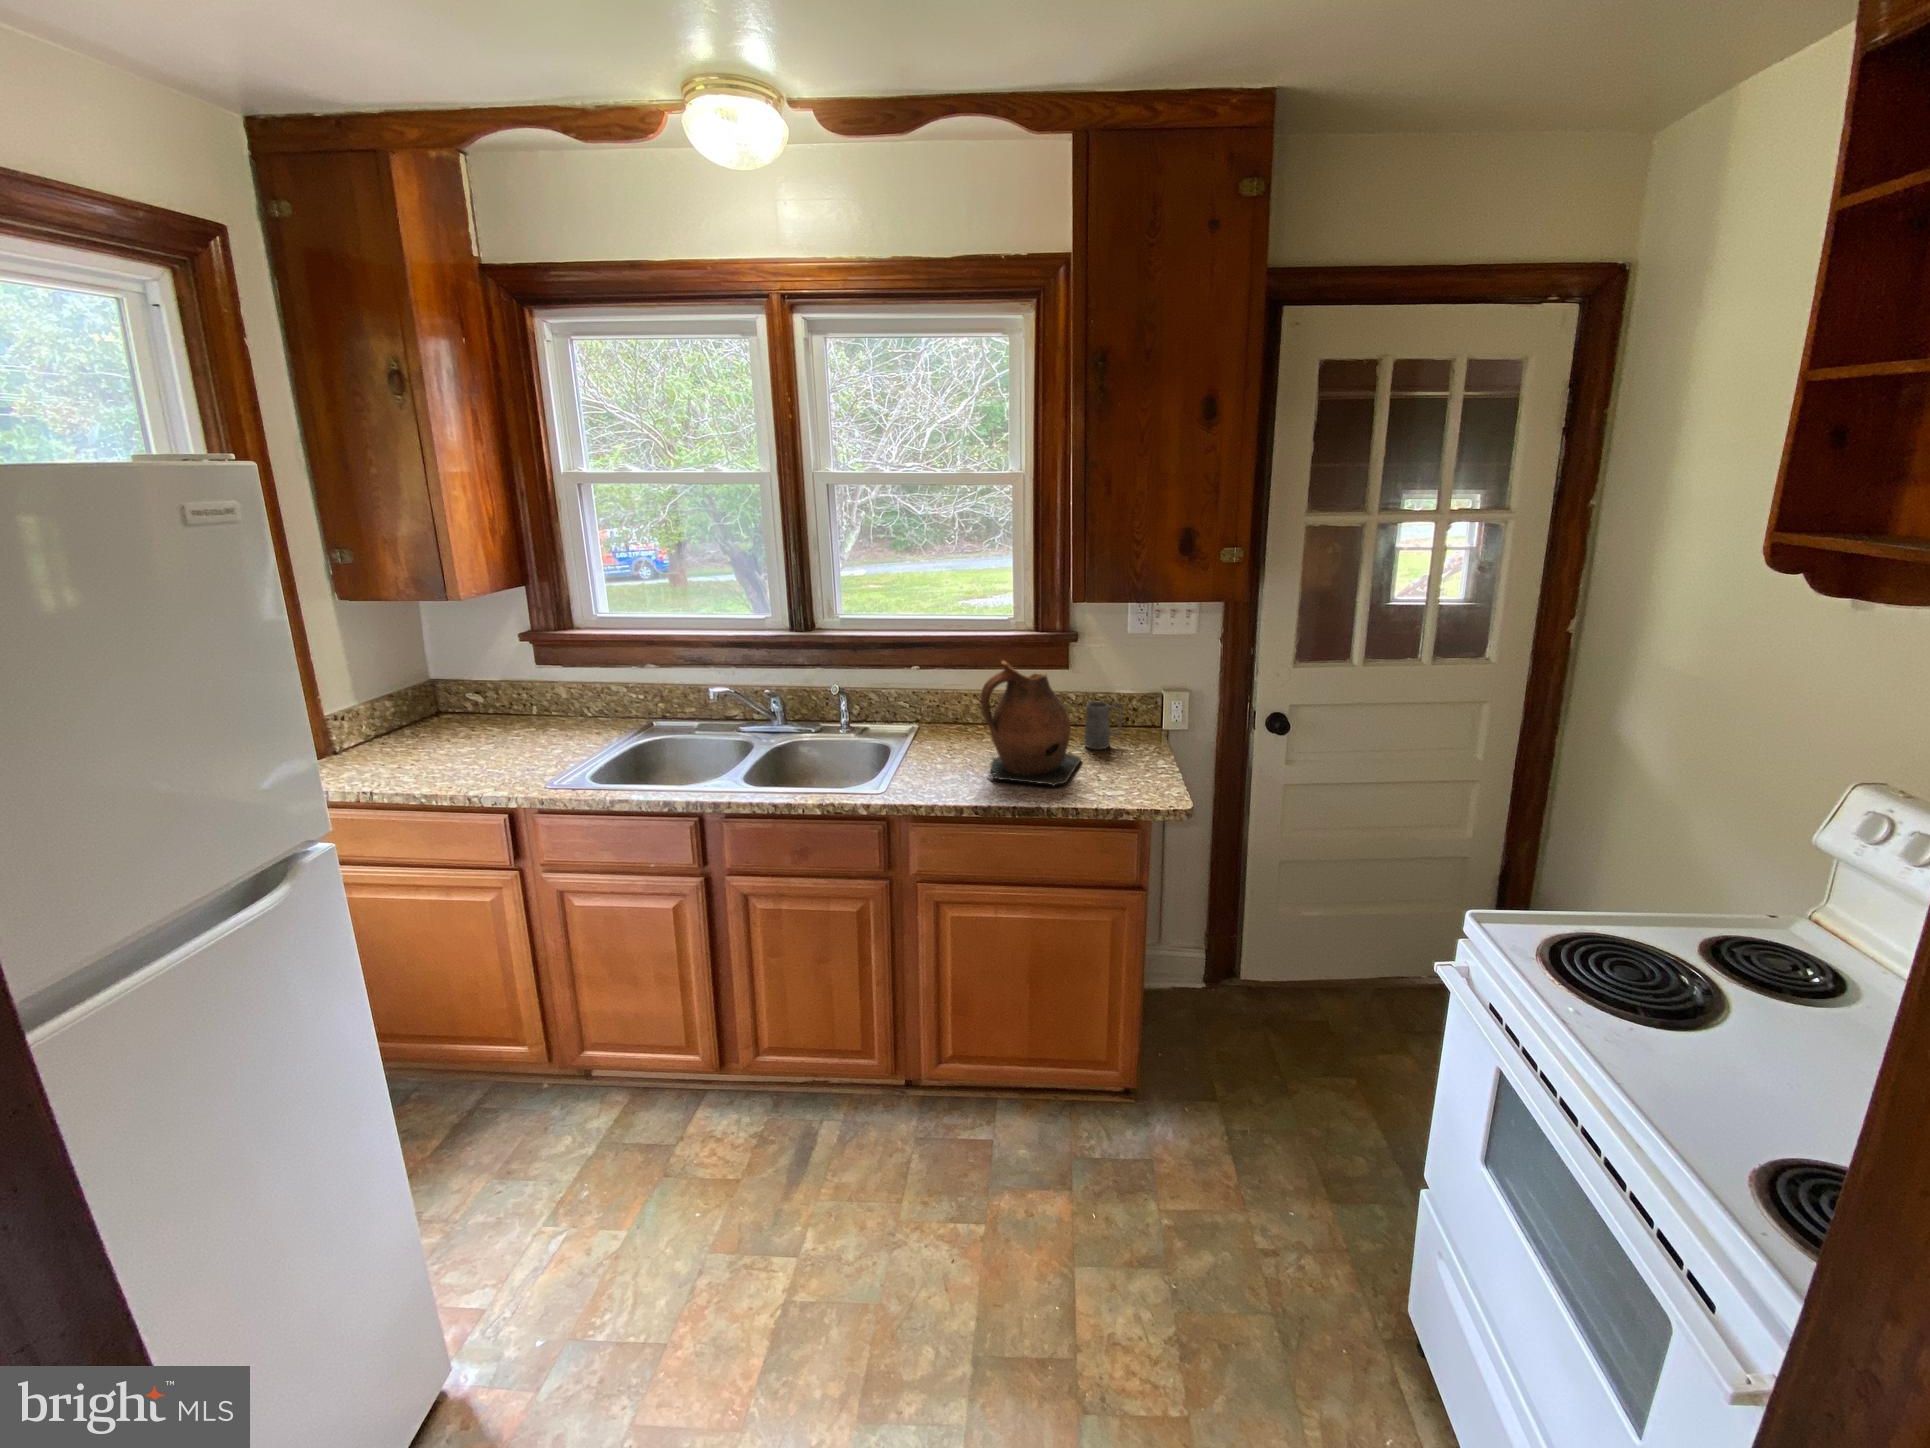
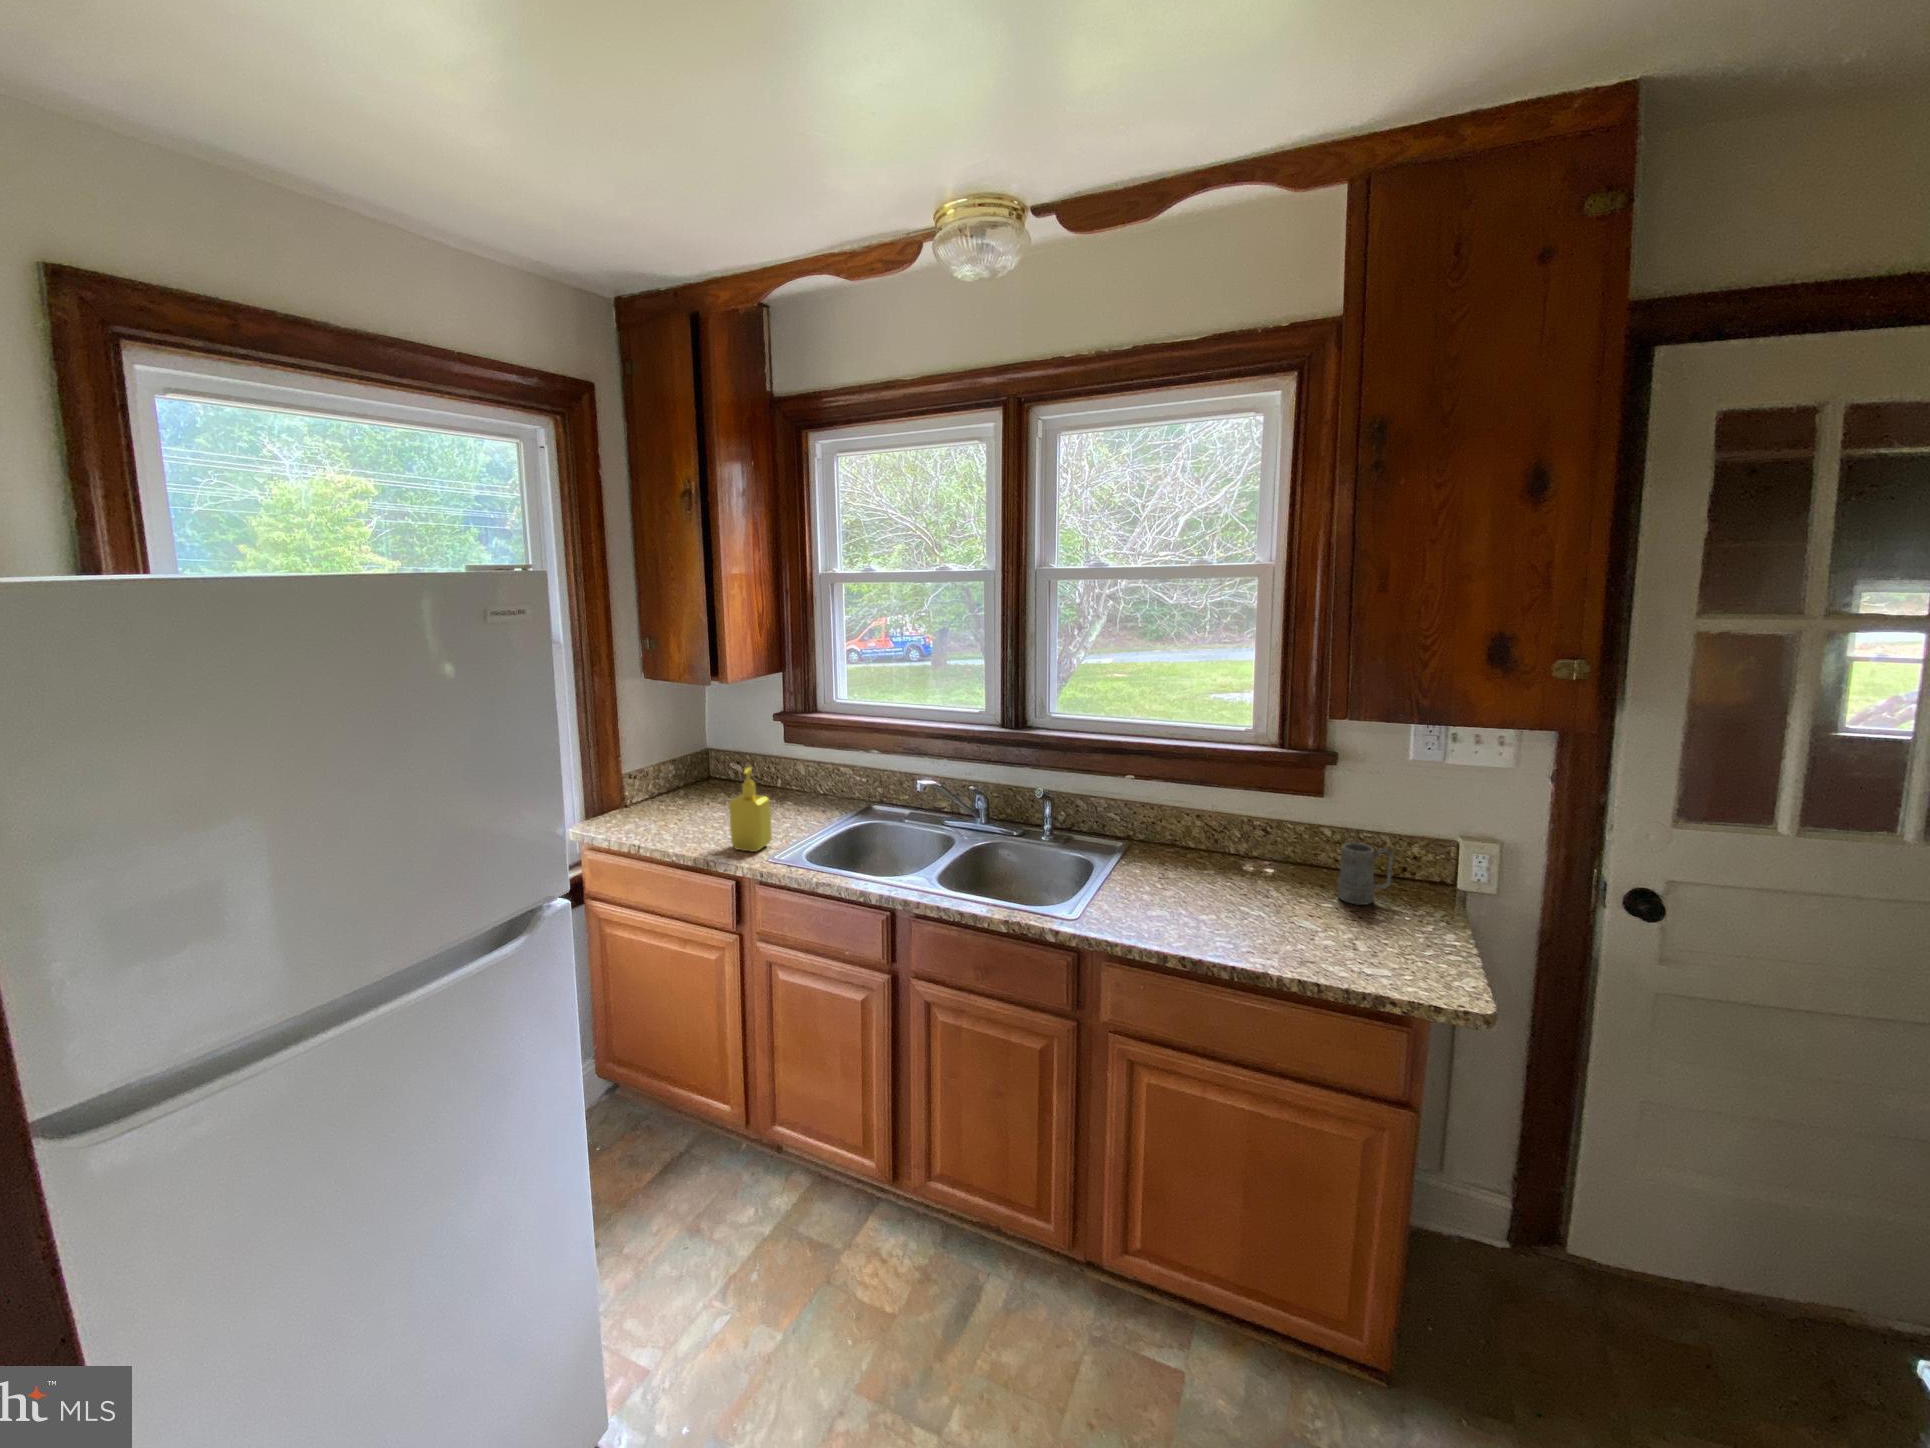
ceramic pitcher: present [981,661,1081,786] -> none [1200,783,1332,948]
soap dispenser: none [490,690,546,781] -> present [729,767,772,852]

